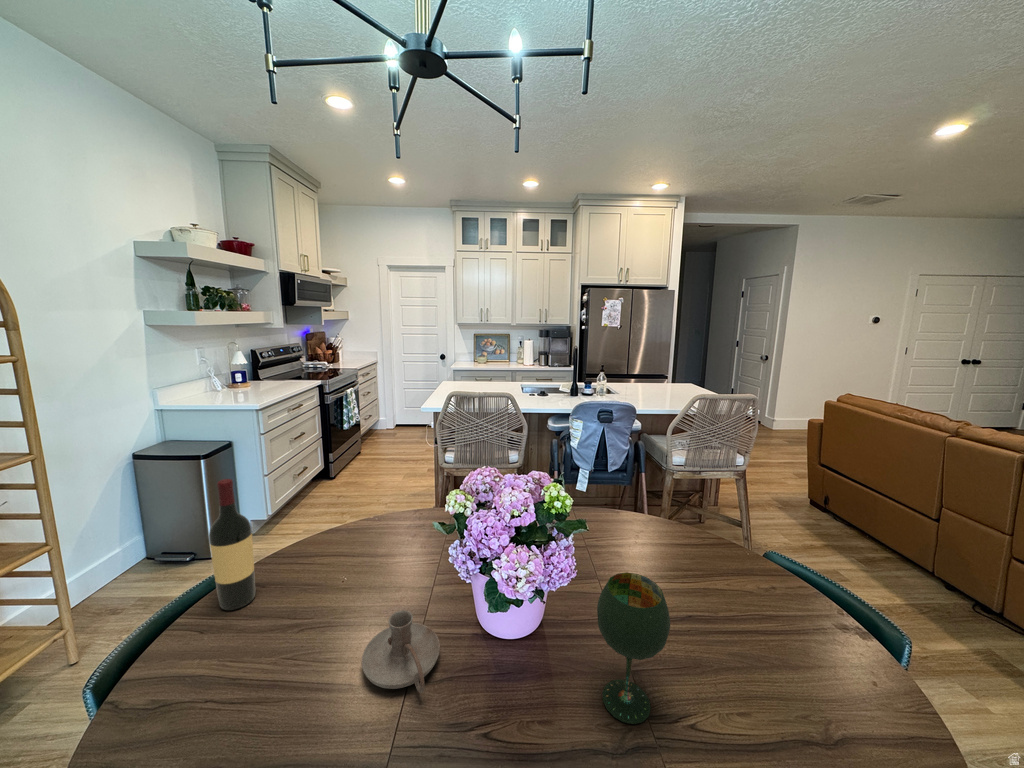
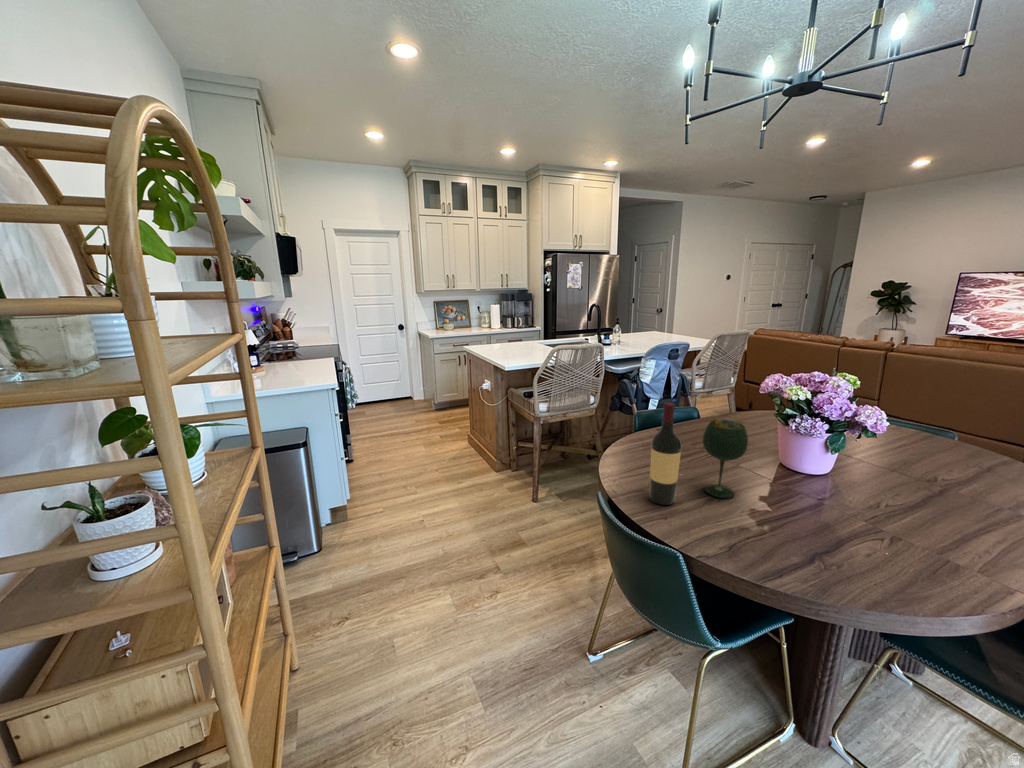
wine glass: present [597,572,670,724] -> present [703,419,748,498]
candle holder: present [362,610,440,693] -> none [787,462,864,503]

